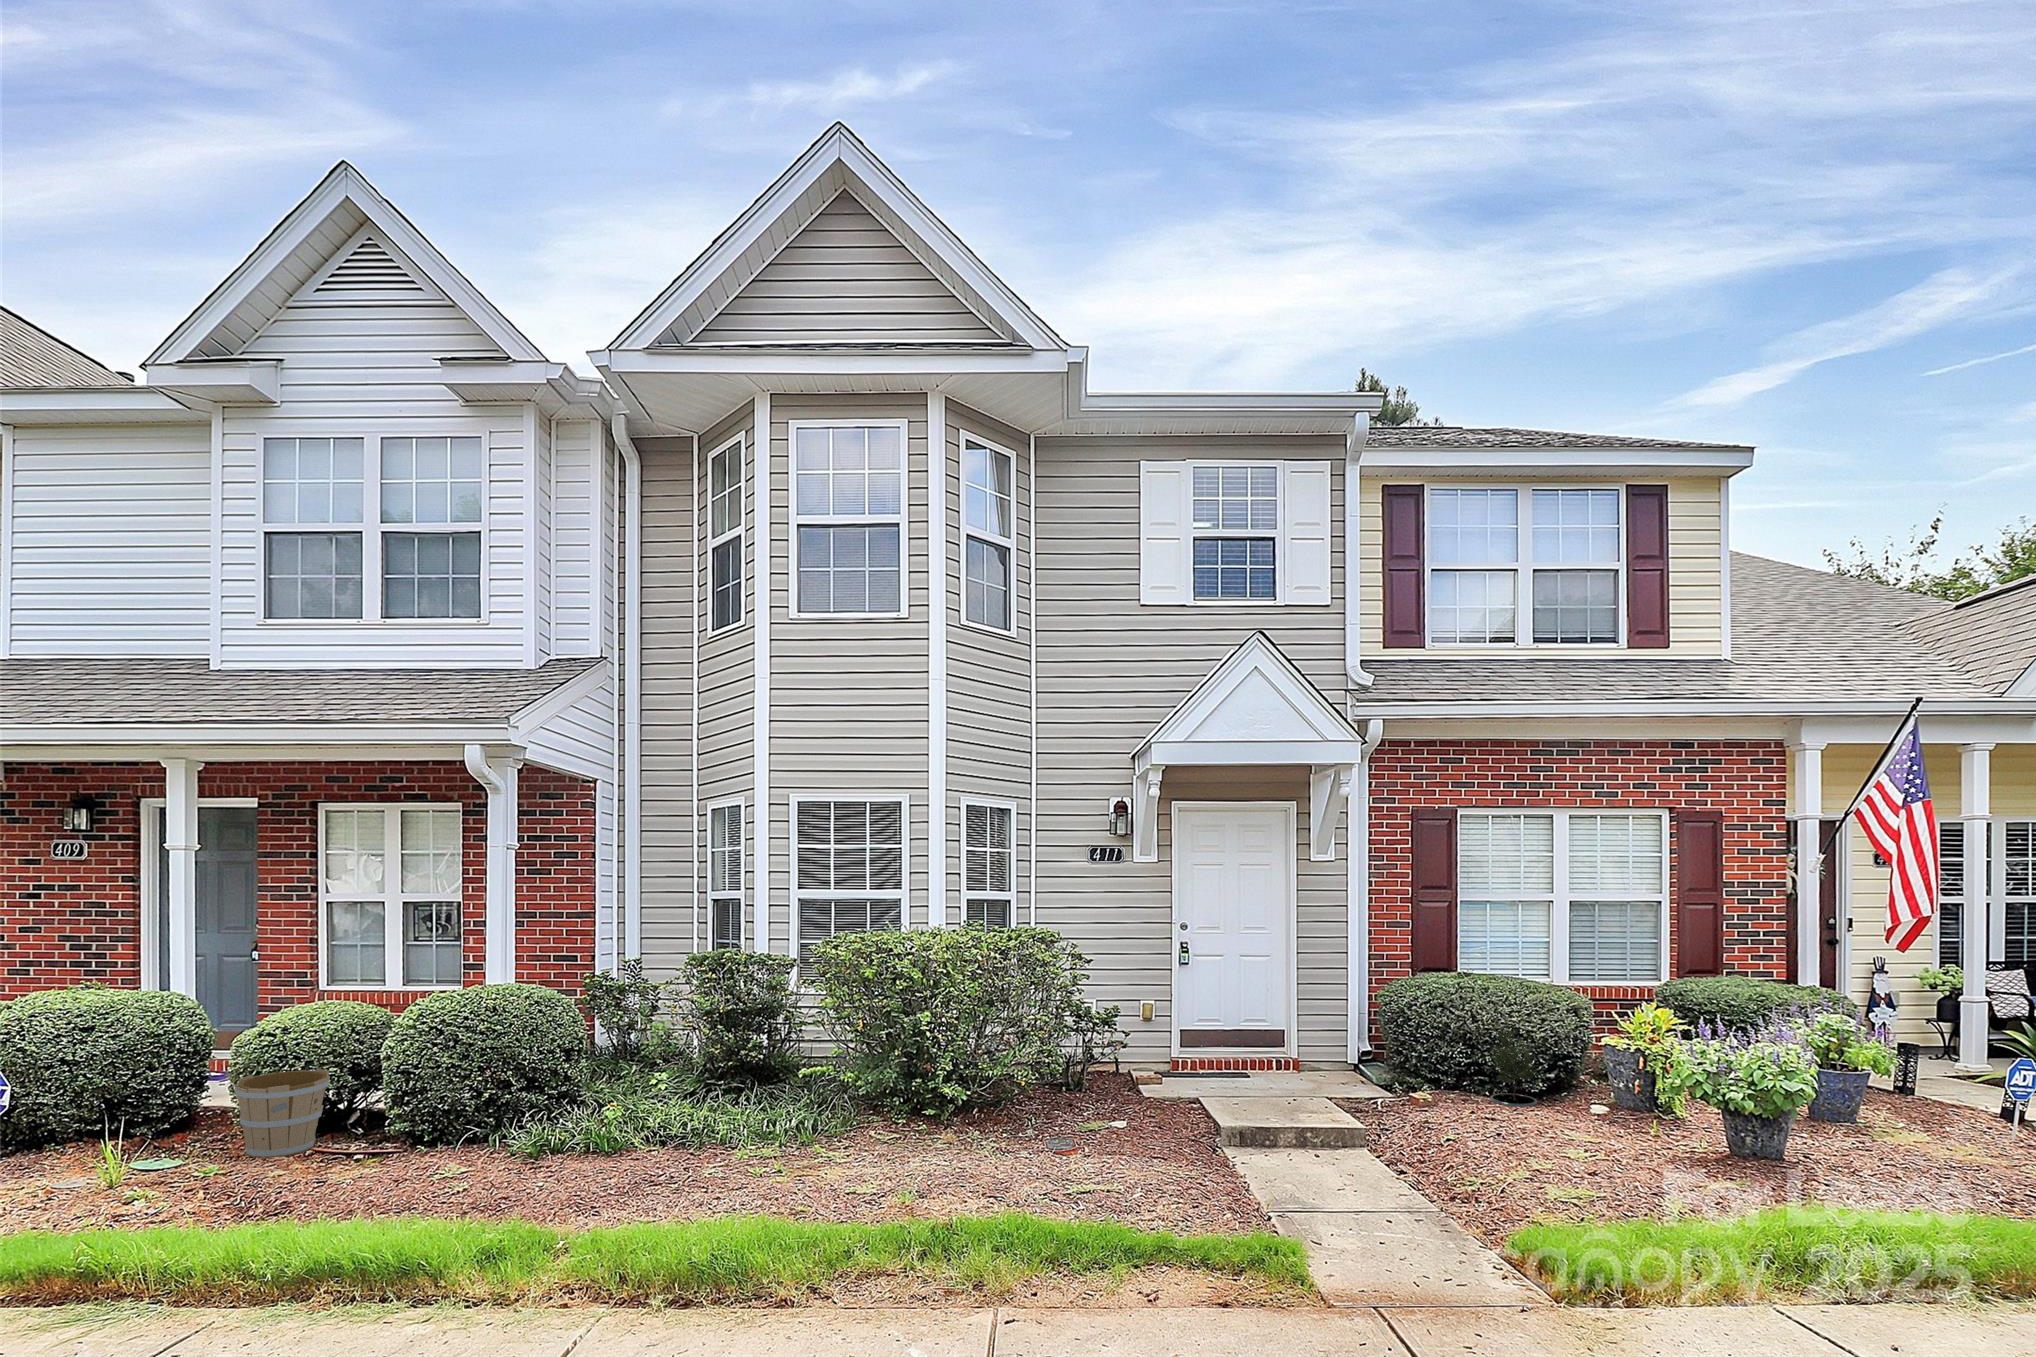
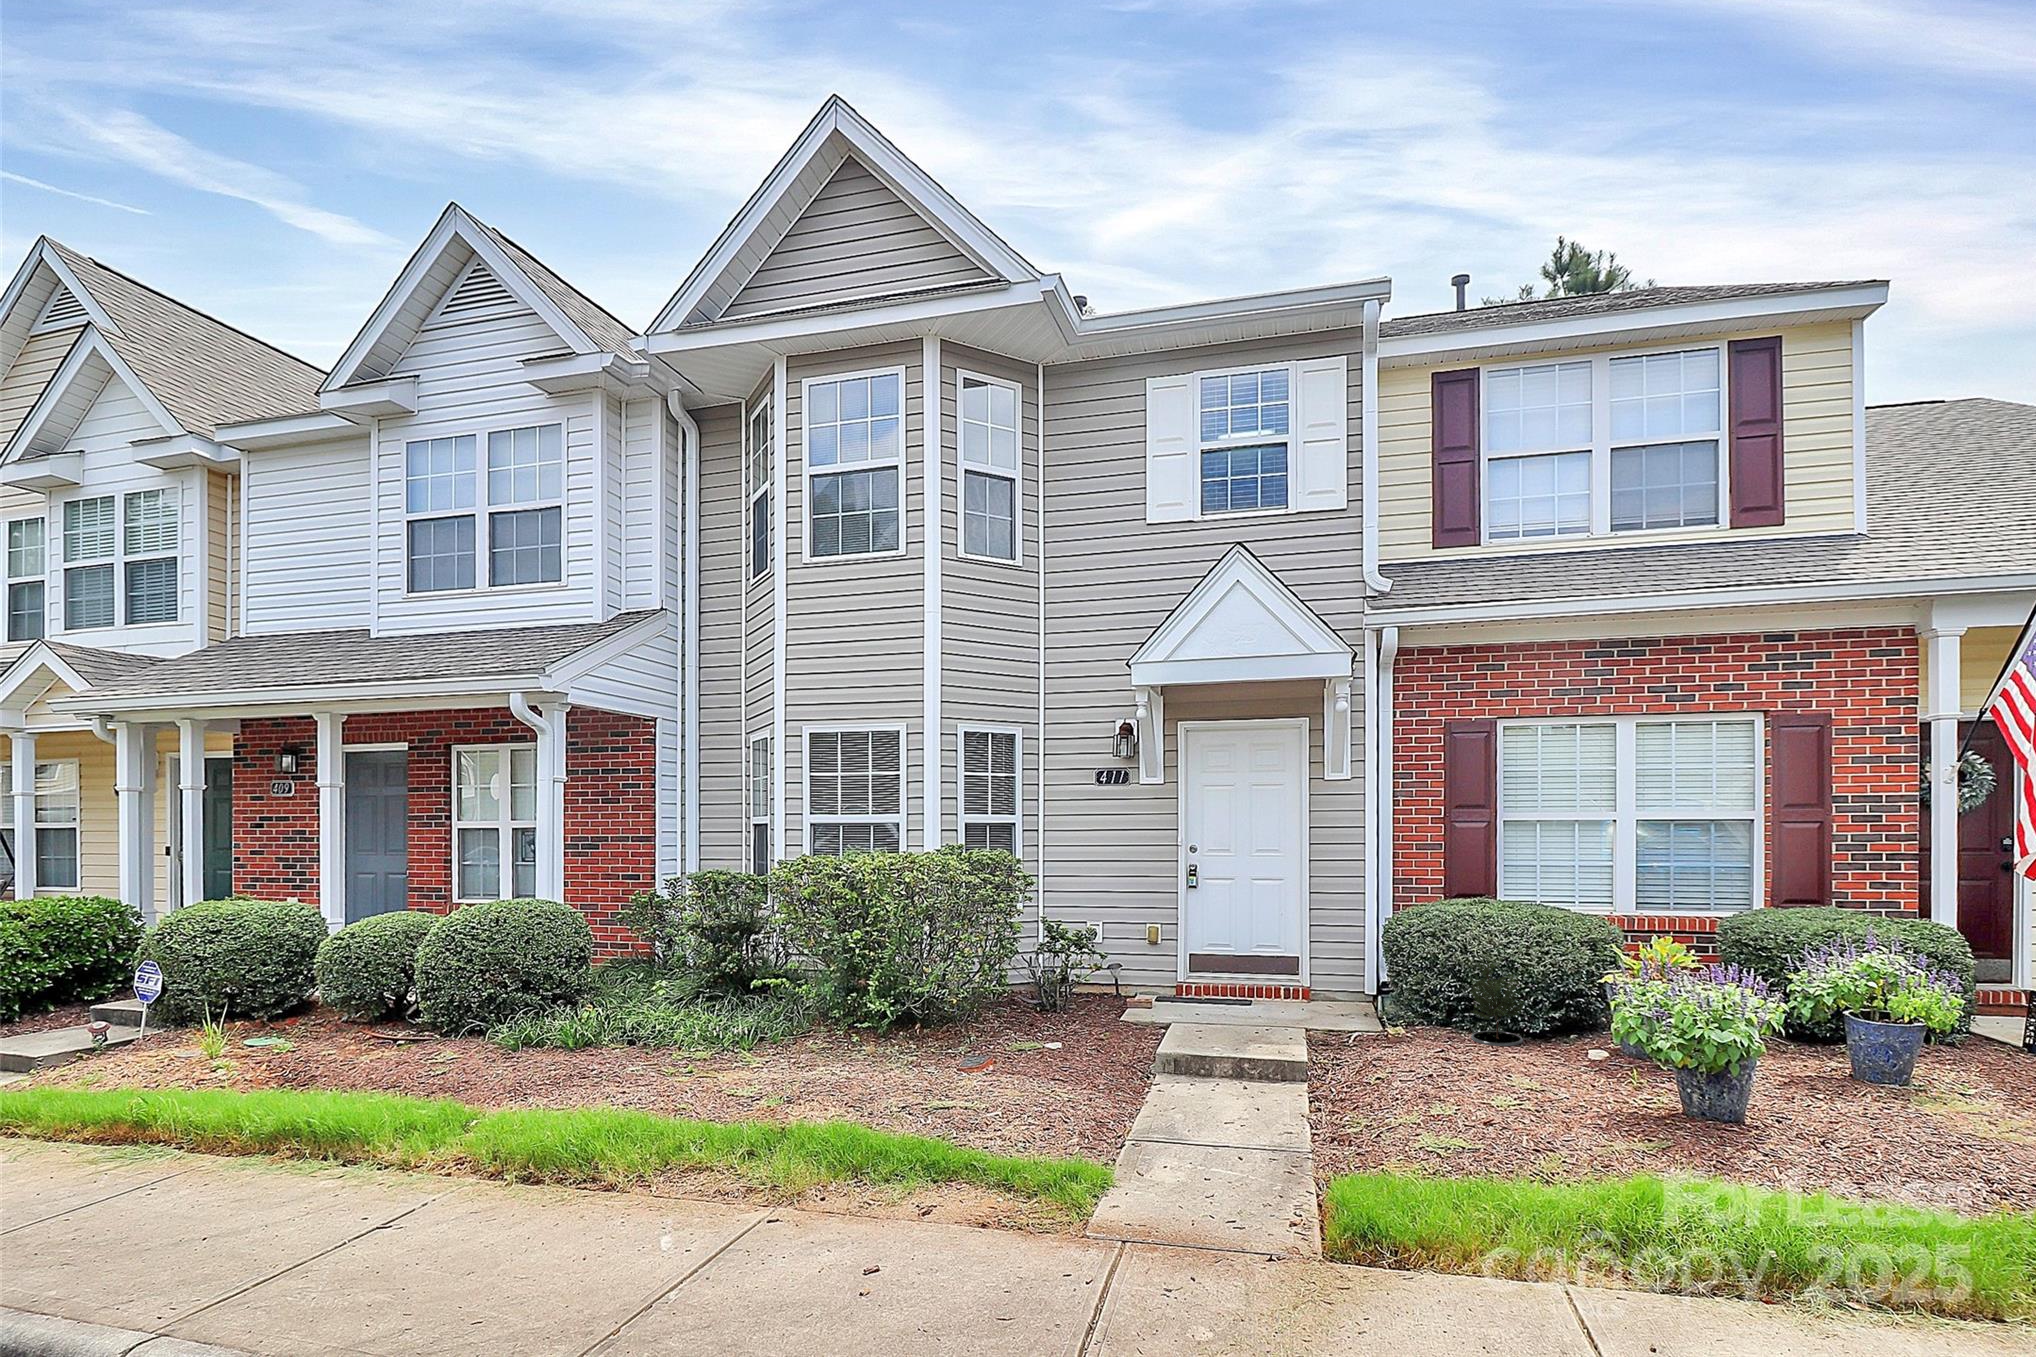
wooden bucket: present [235,1069,330,1158] -> none [293,966,374,1039]

